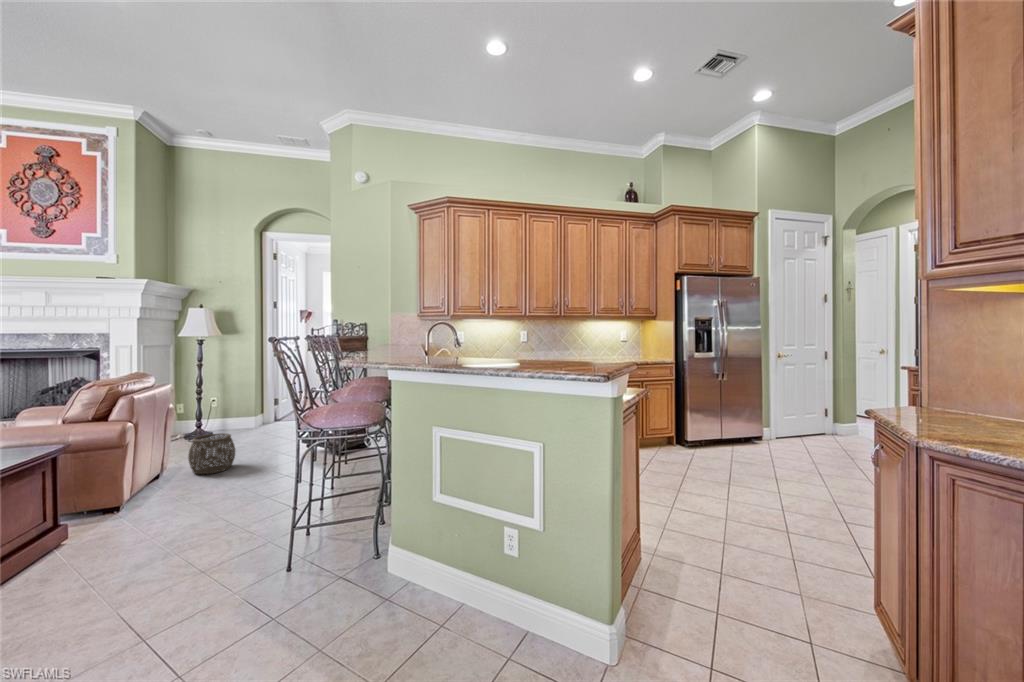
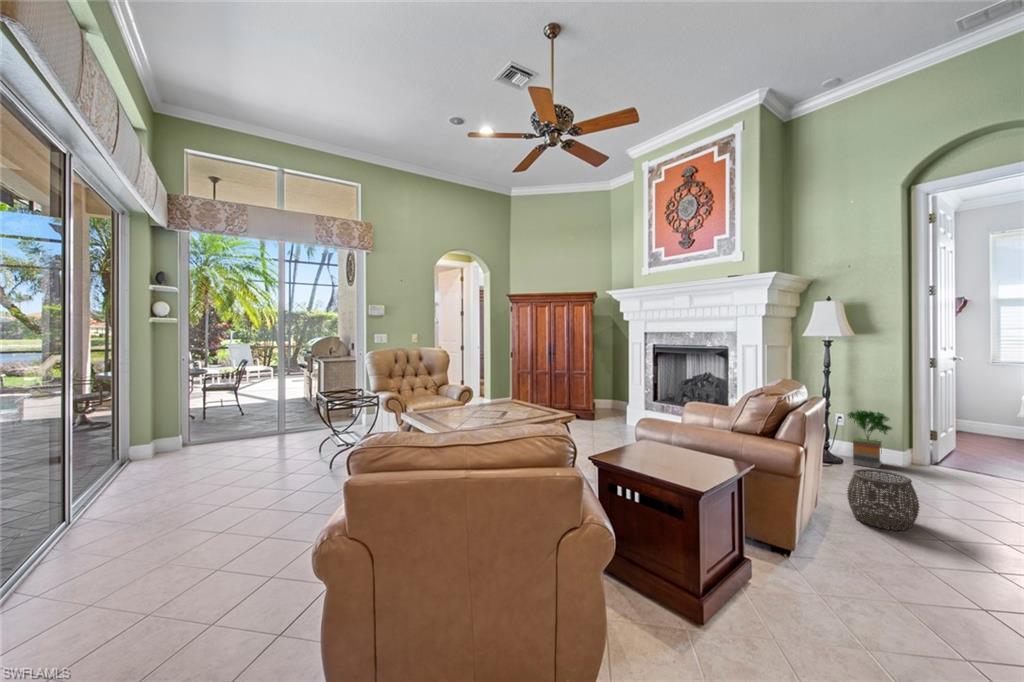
potted tree: none [215,394,247,438] -> present [848,411,892,468]

